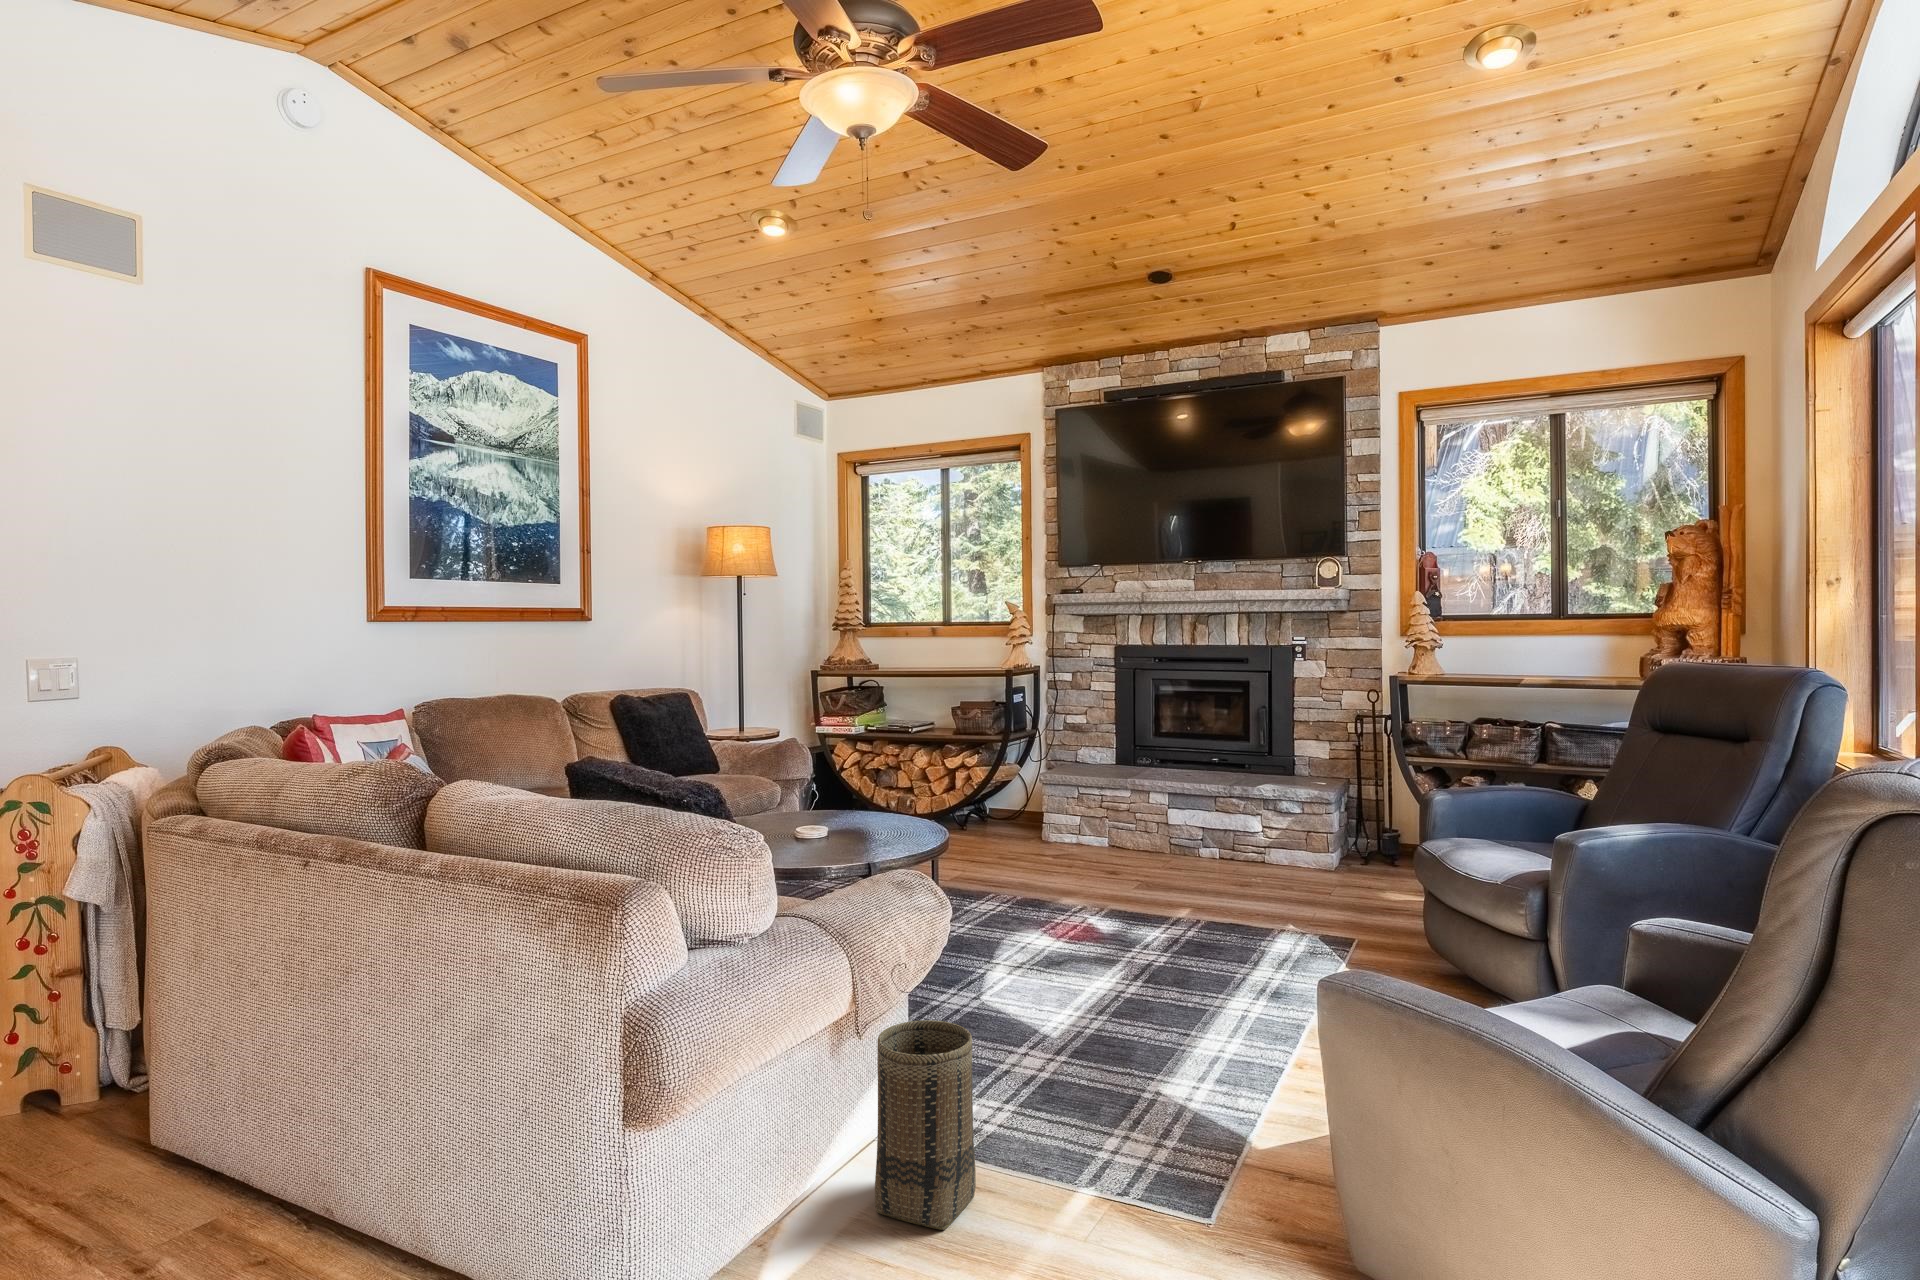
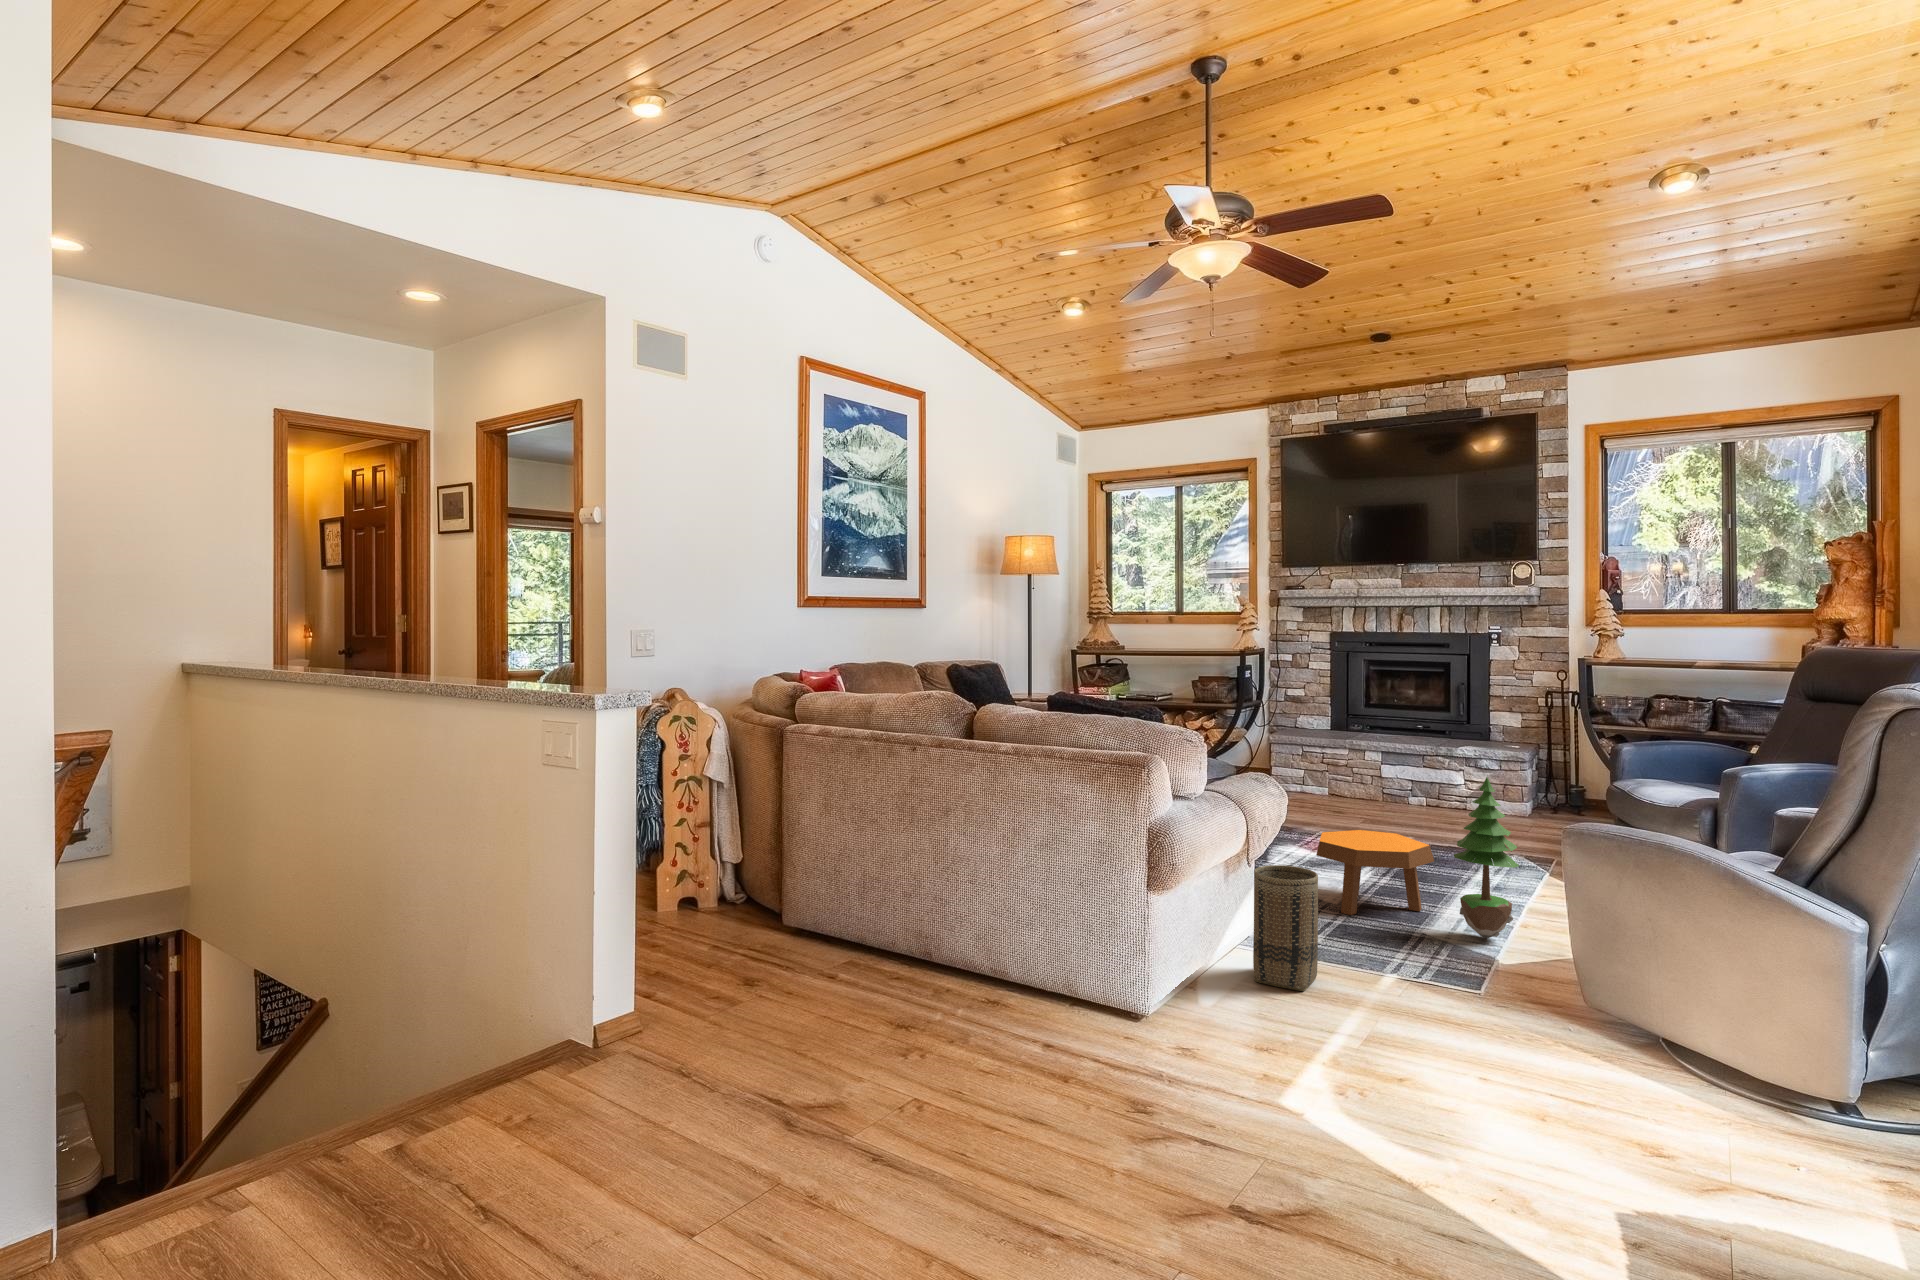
potted tree: none [1199,859,1285,1090] -> present [1454,777,1519,939]
footstool: none [1030,923,1186,1055] -> present [1316,830,1434,915]

